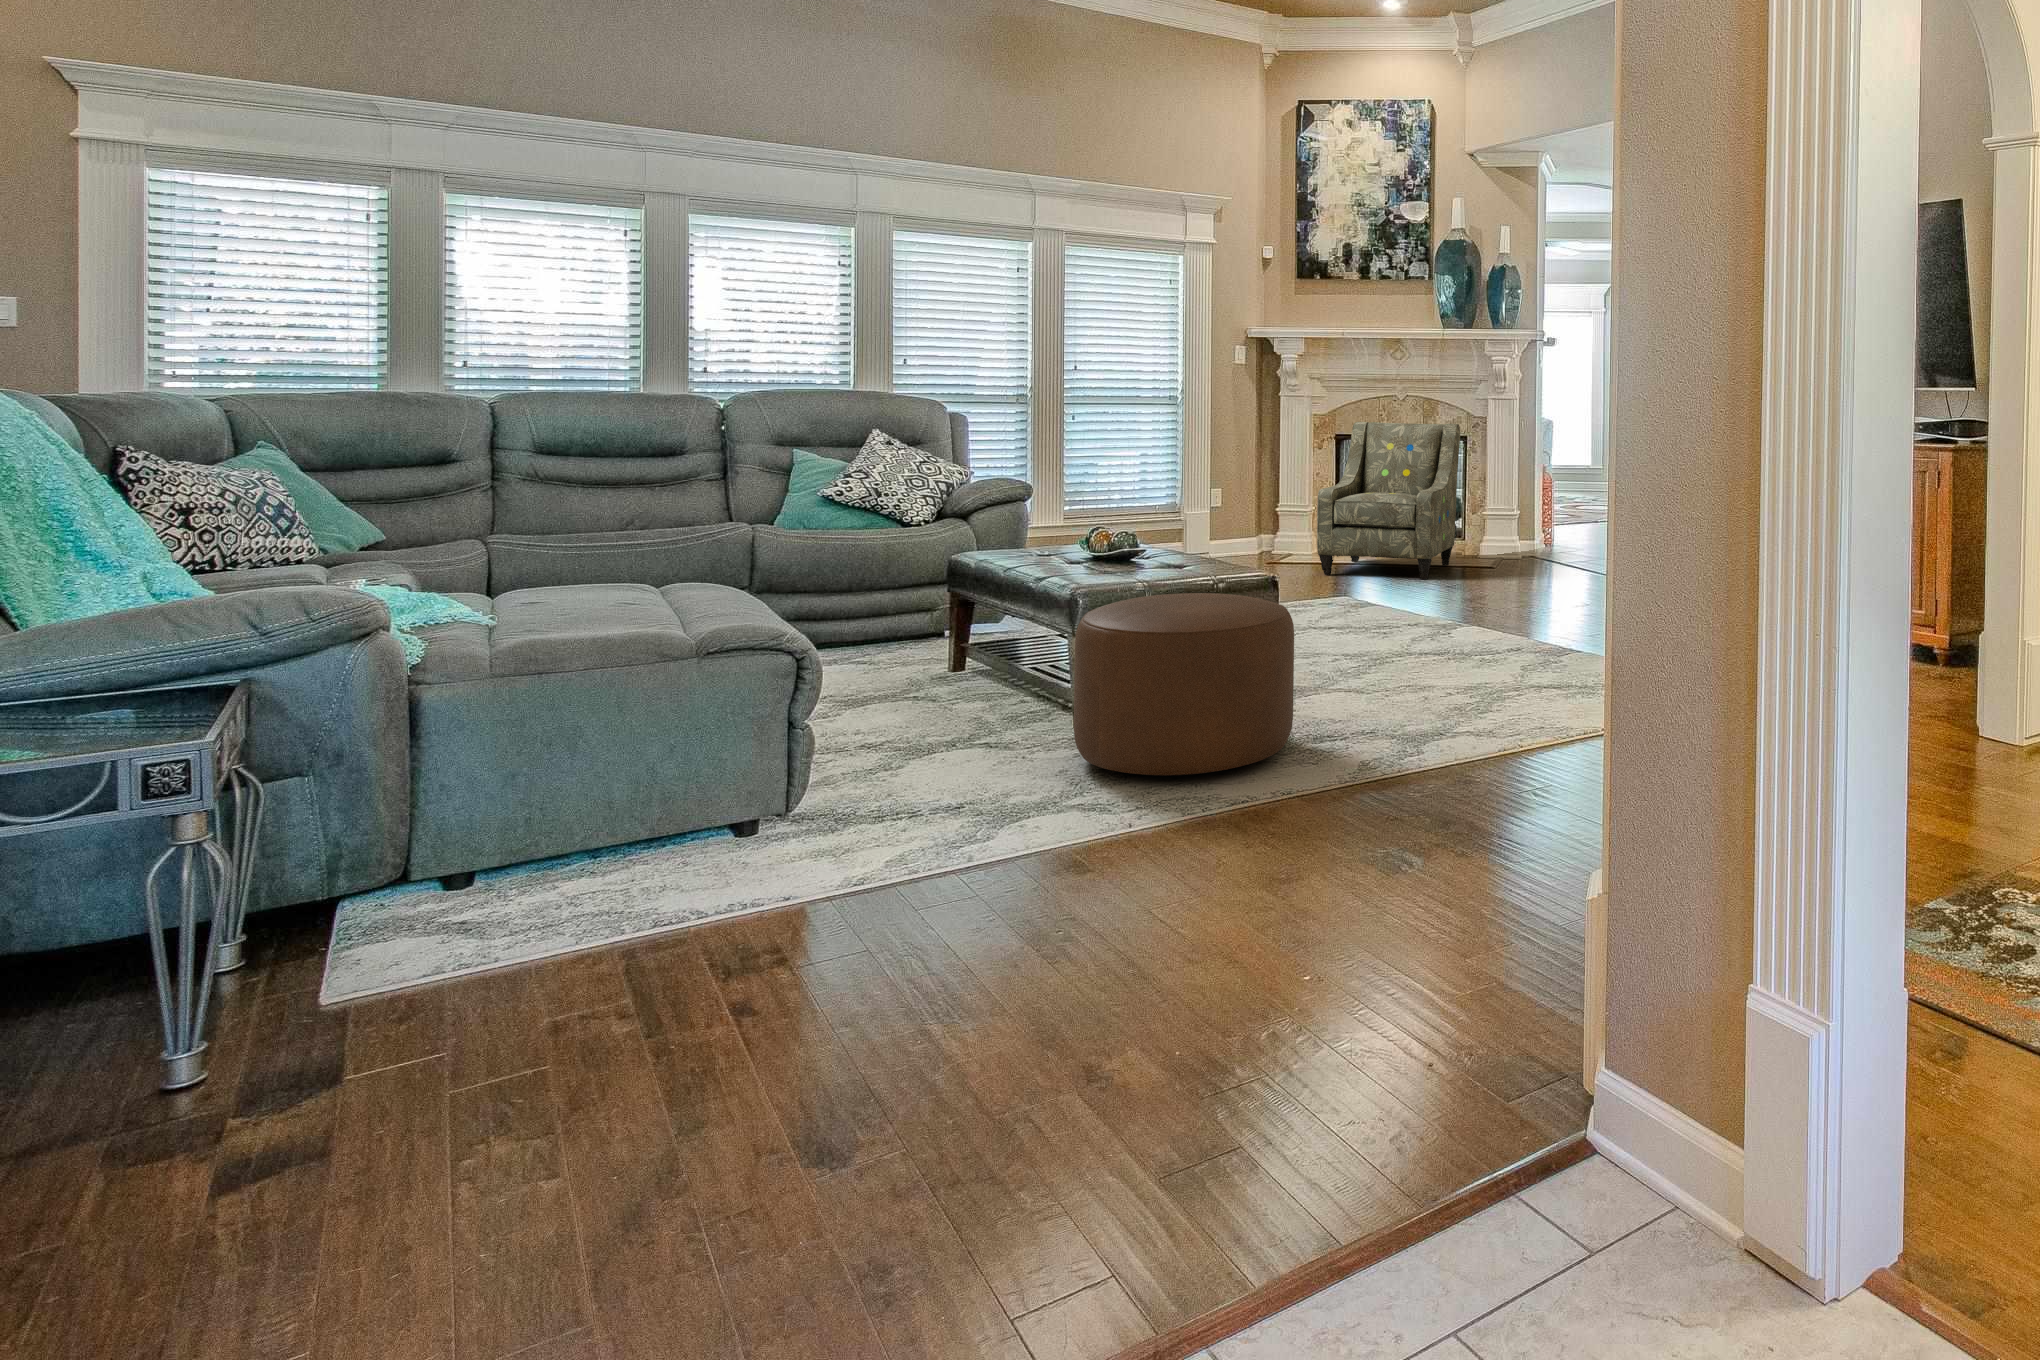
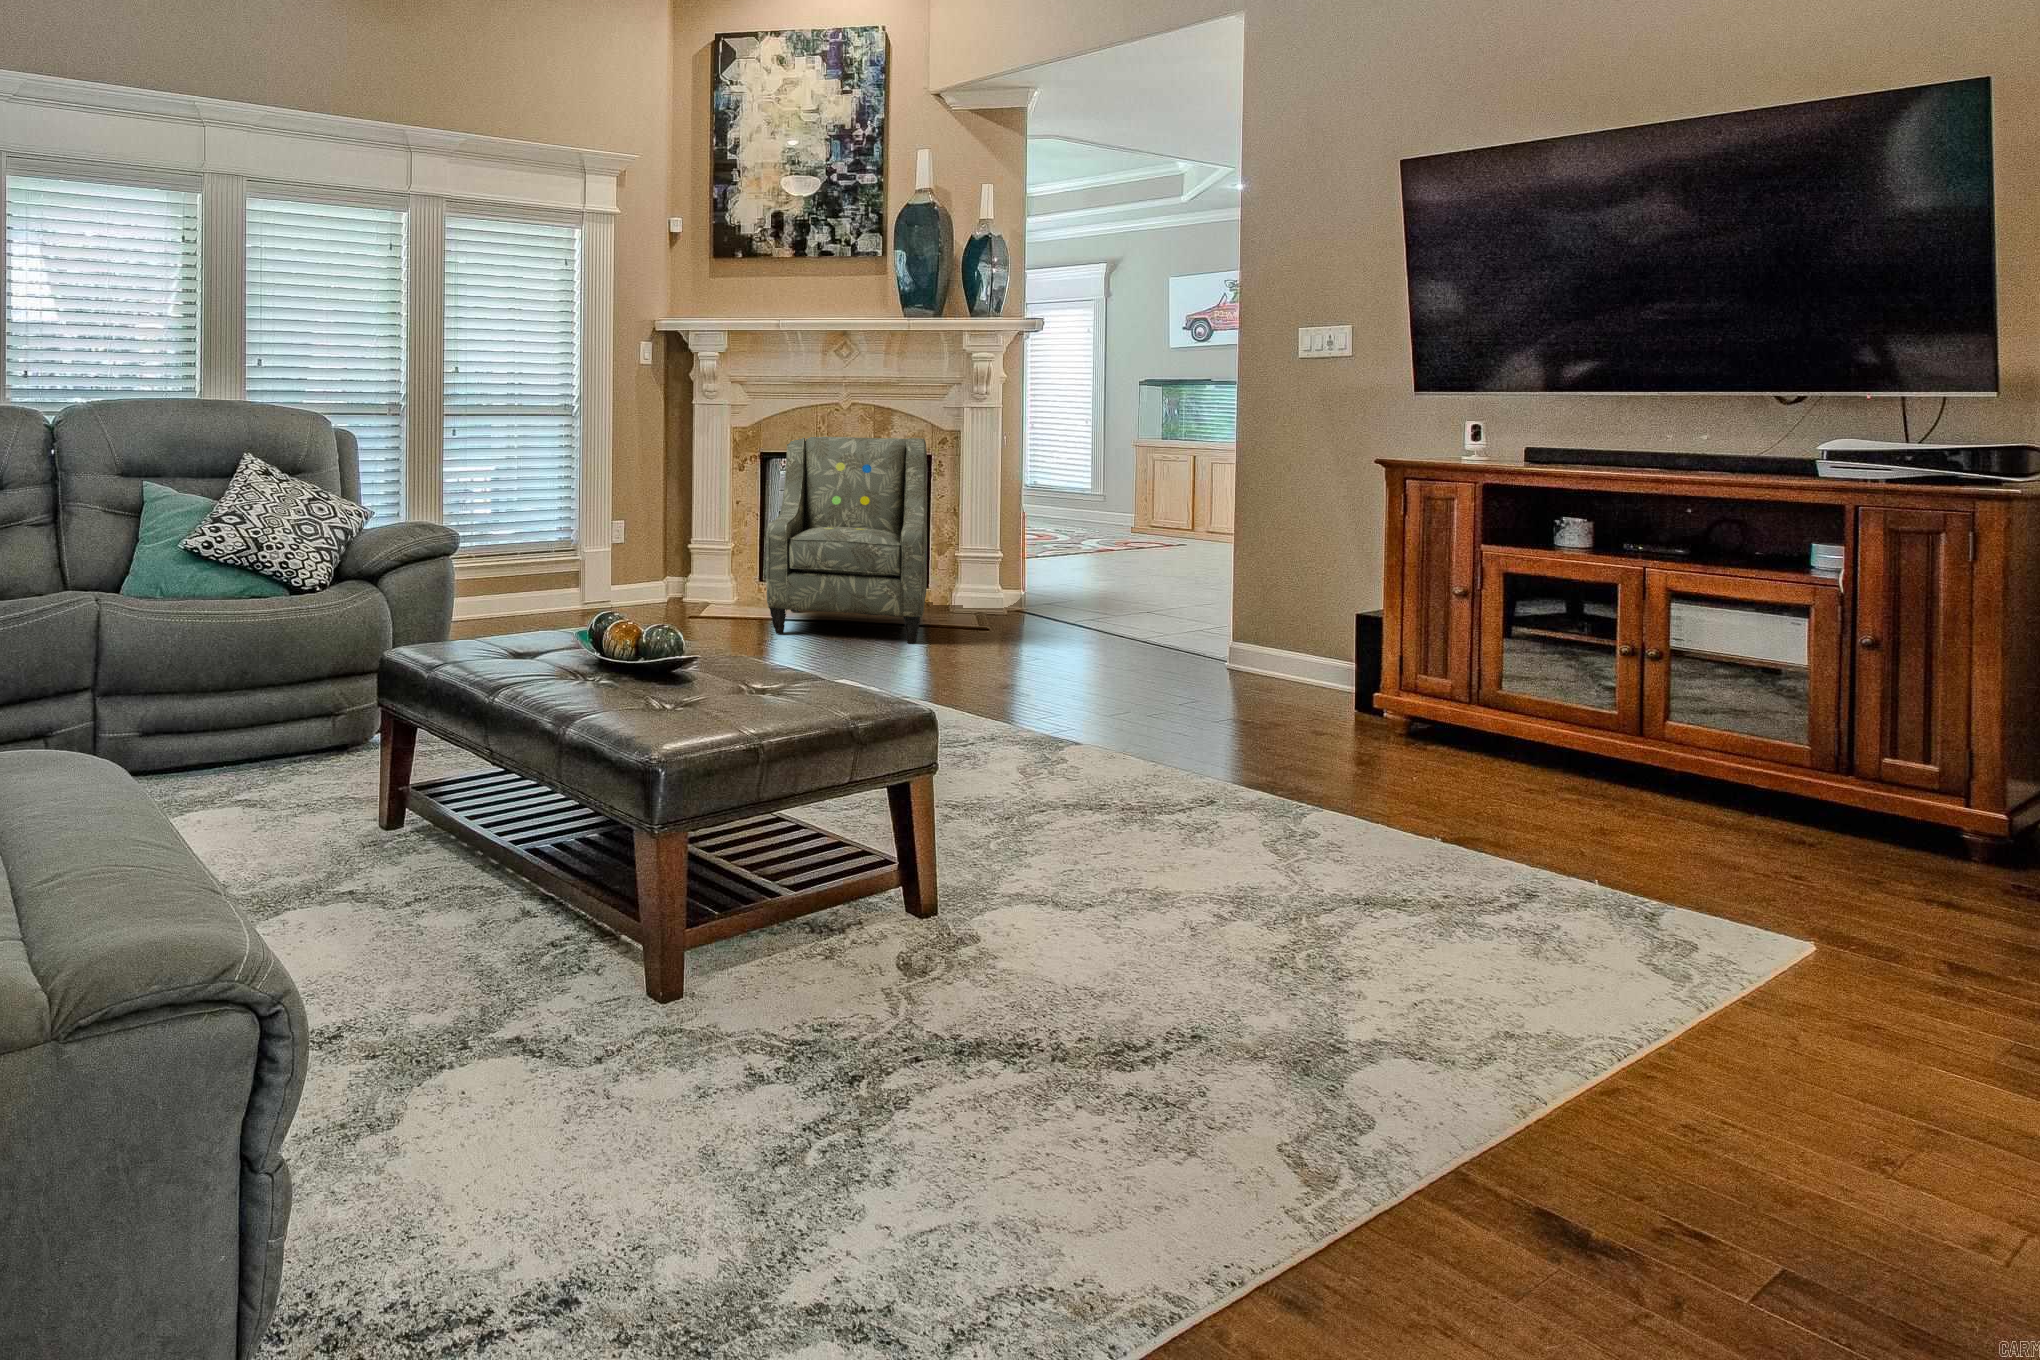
ottoman: present [1074,593,1294,775] -> none [714,773,1144,1224]

